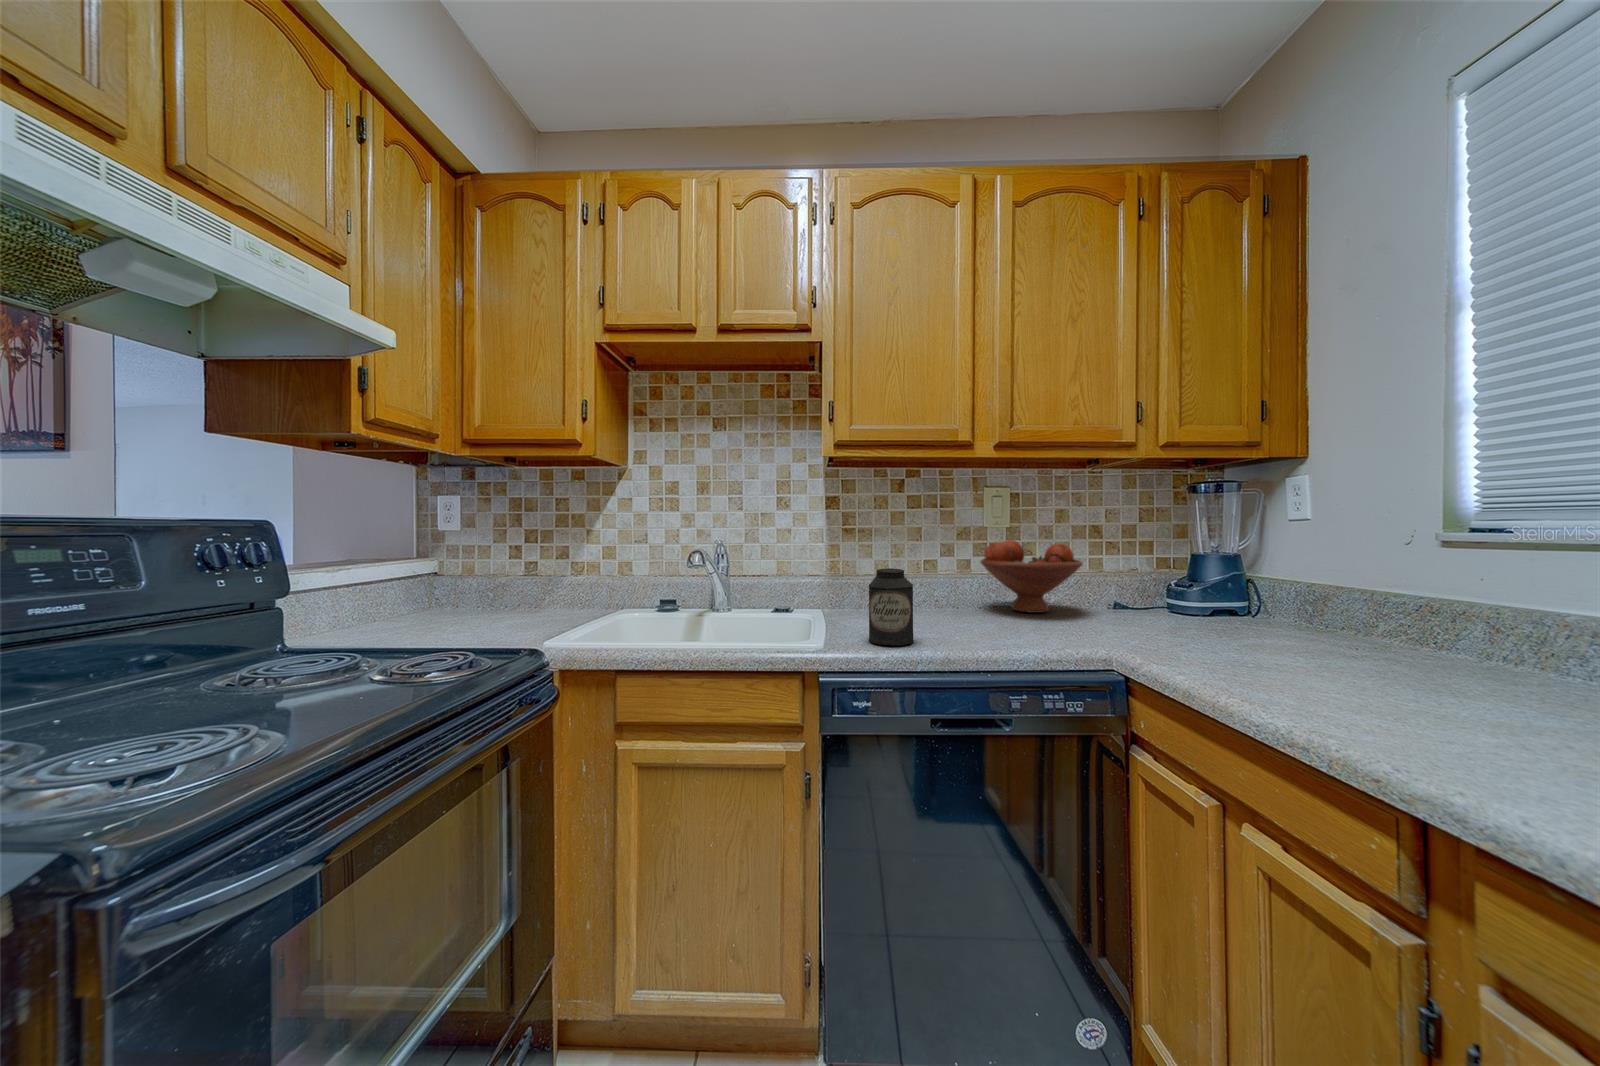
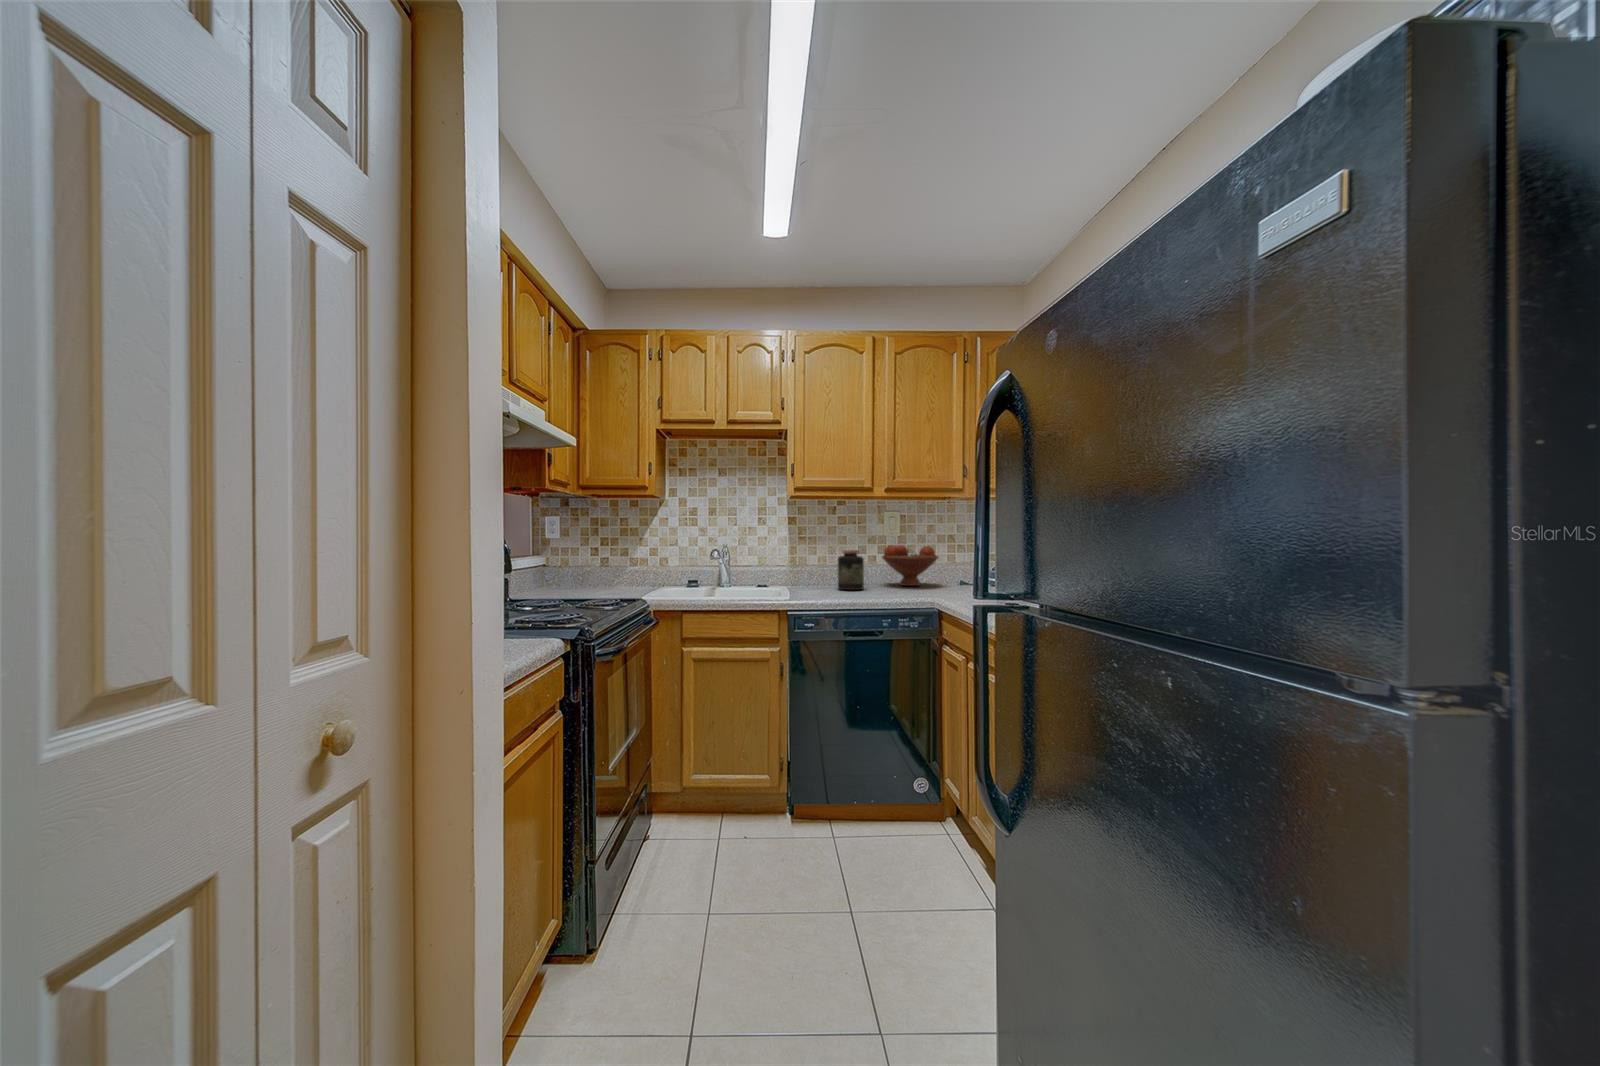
jar: none [908,551,954,623] -> present [838,550,864,590]
canister: present [869,568,914,646] -> none [814,558,838,598]

